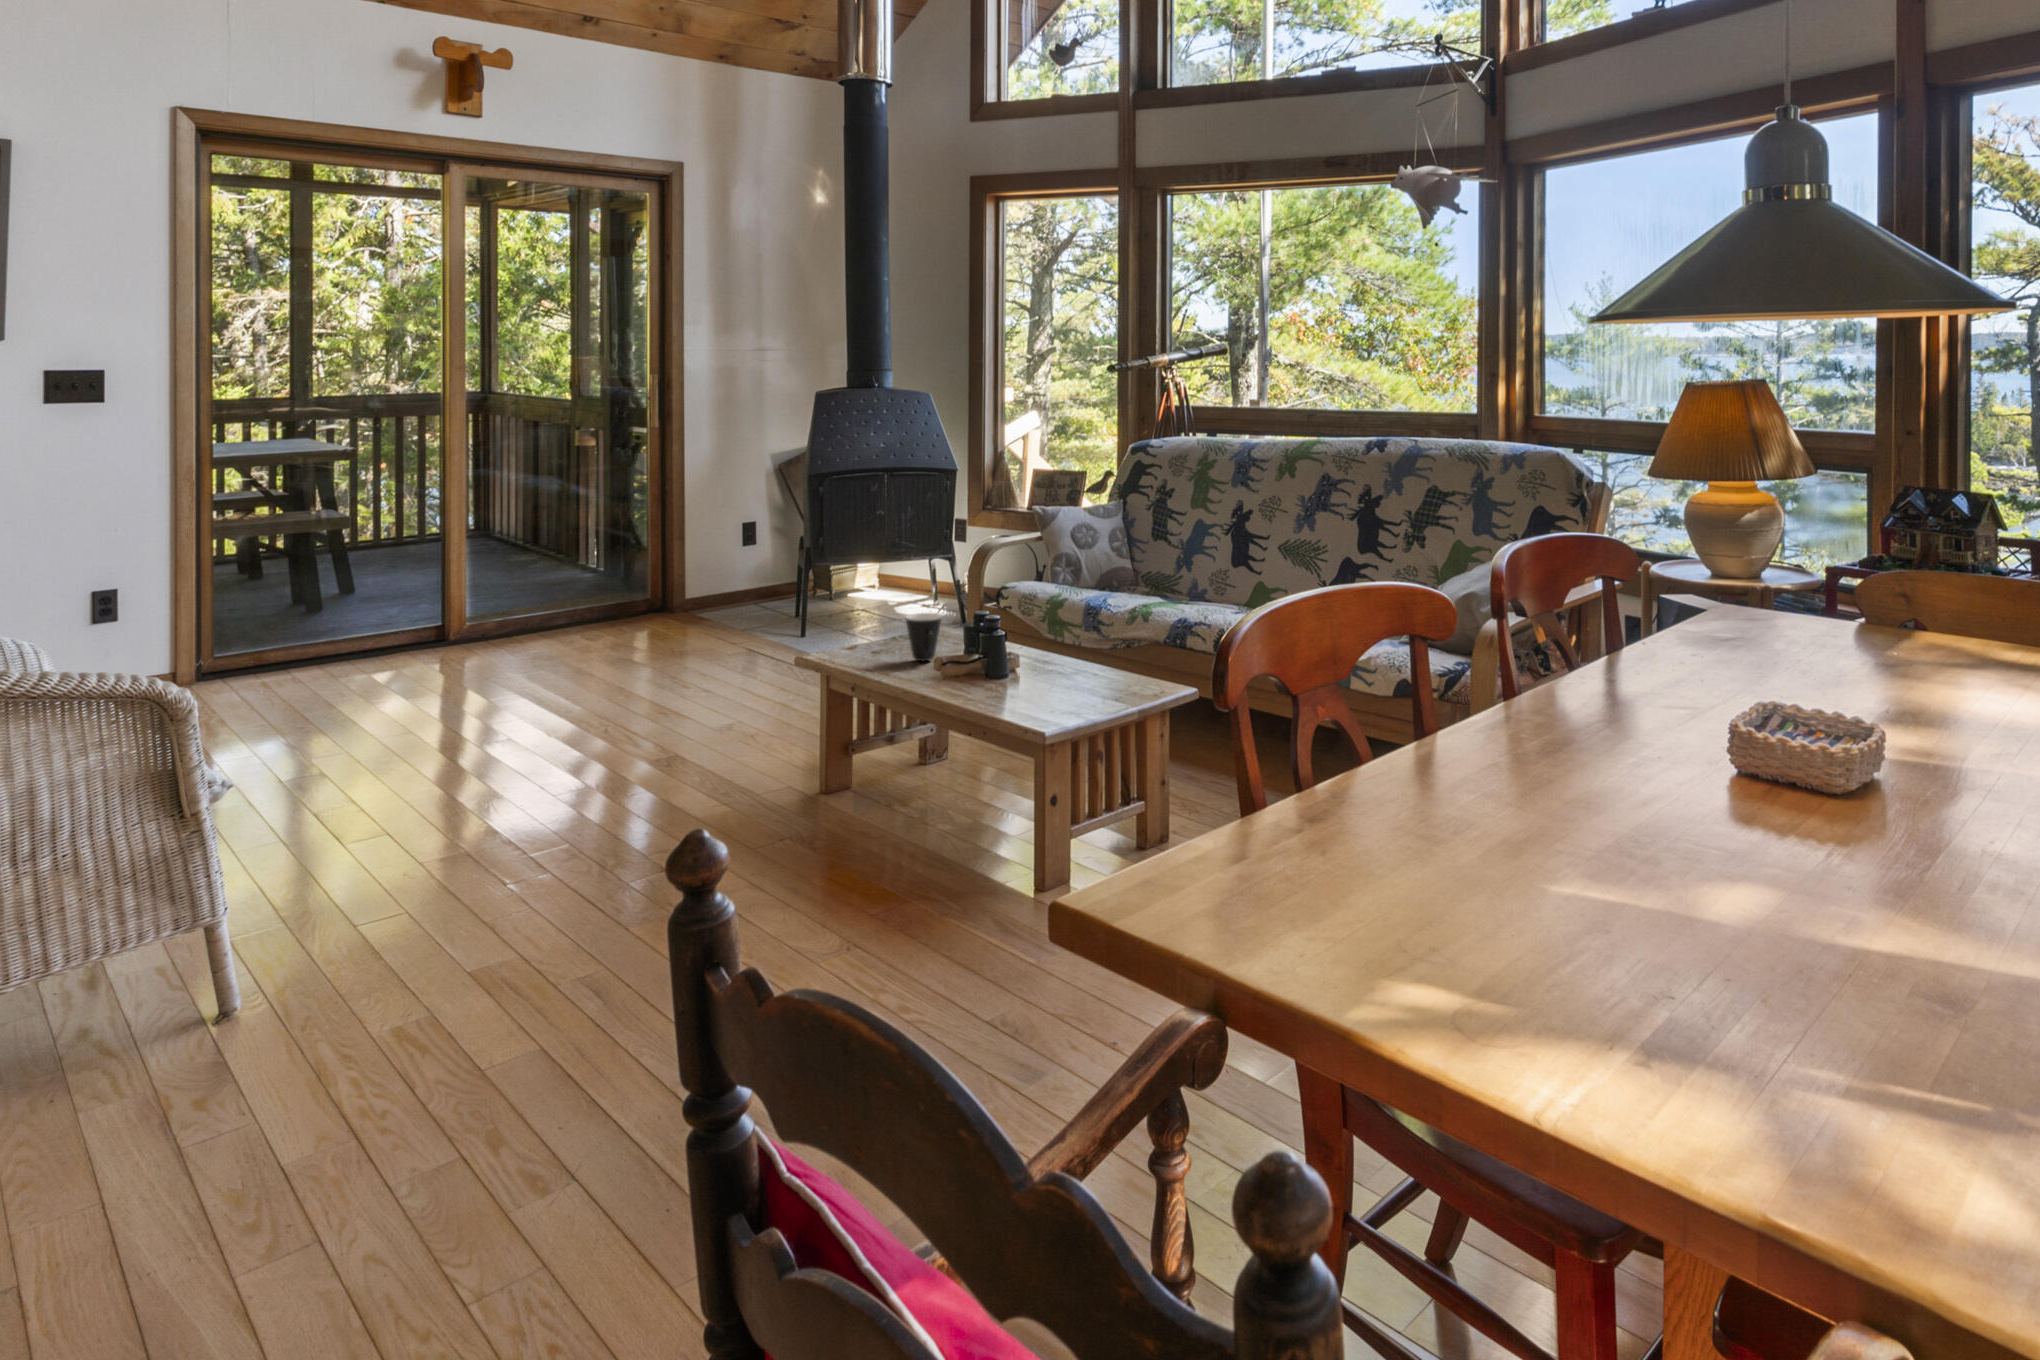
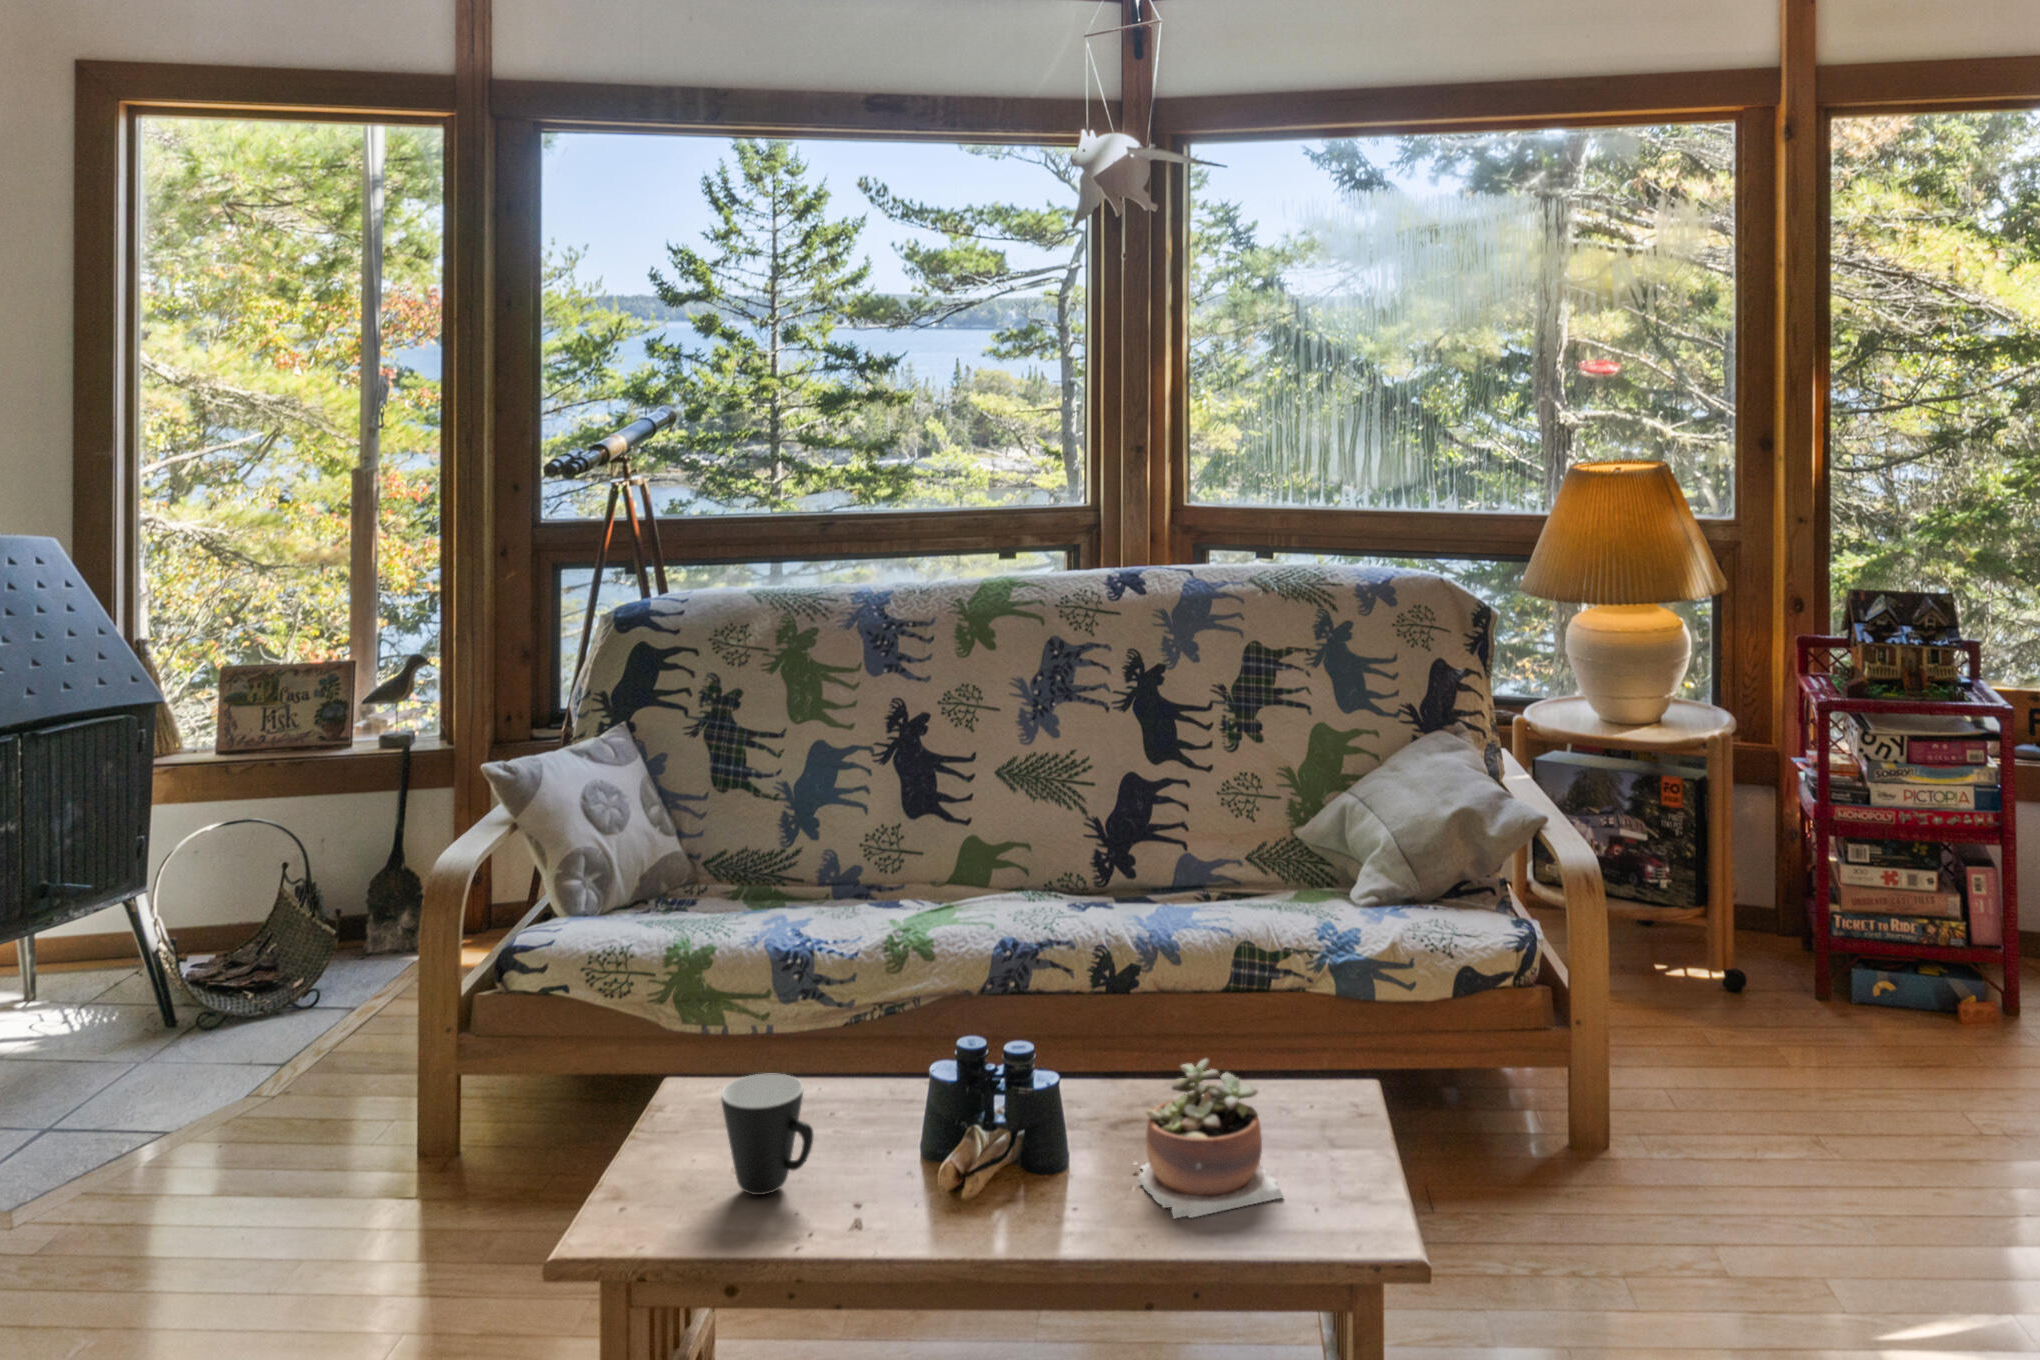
succulent plant: none [1028,637,1106,702] -> present [1134,1059,1283,1219]

